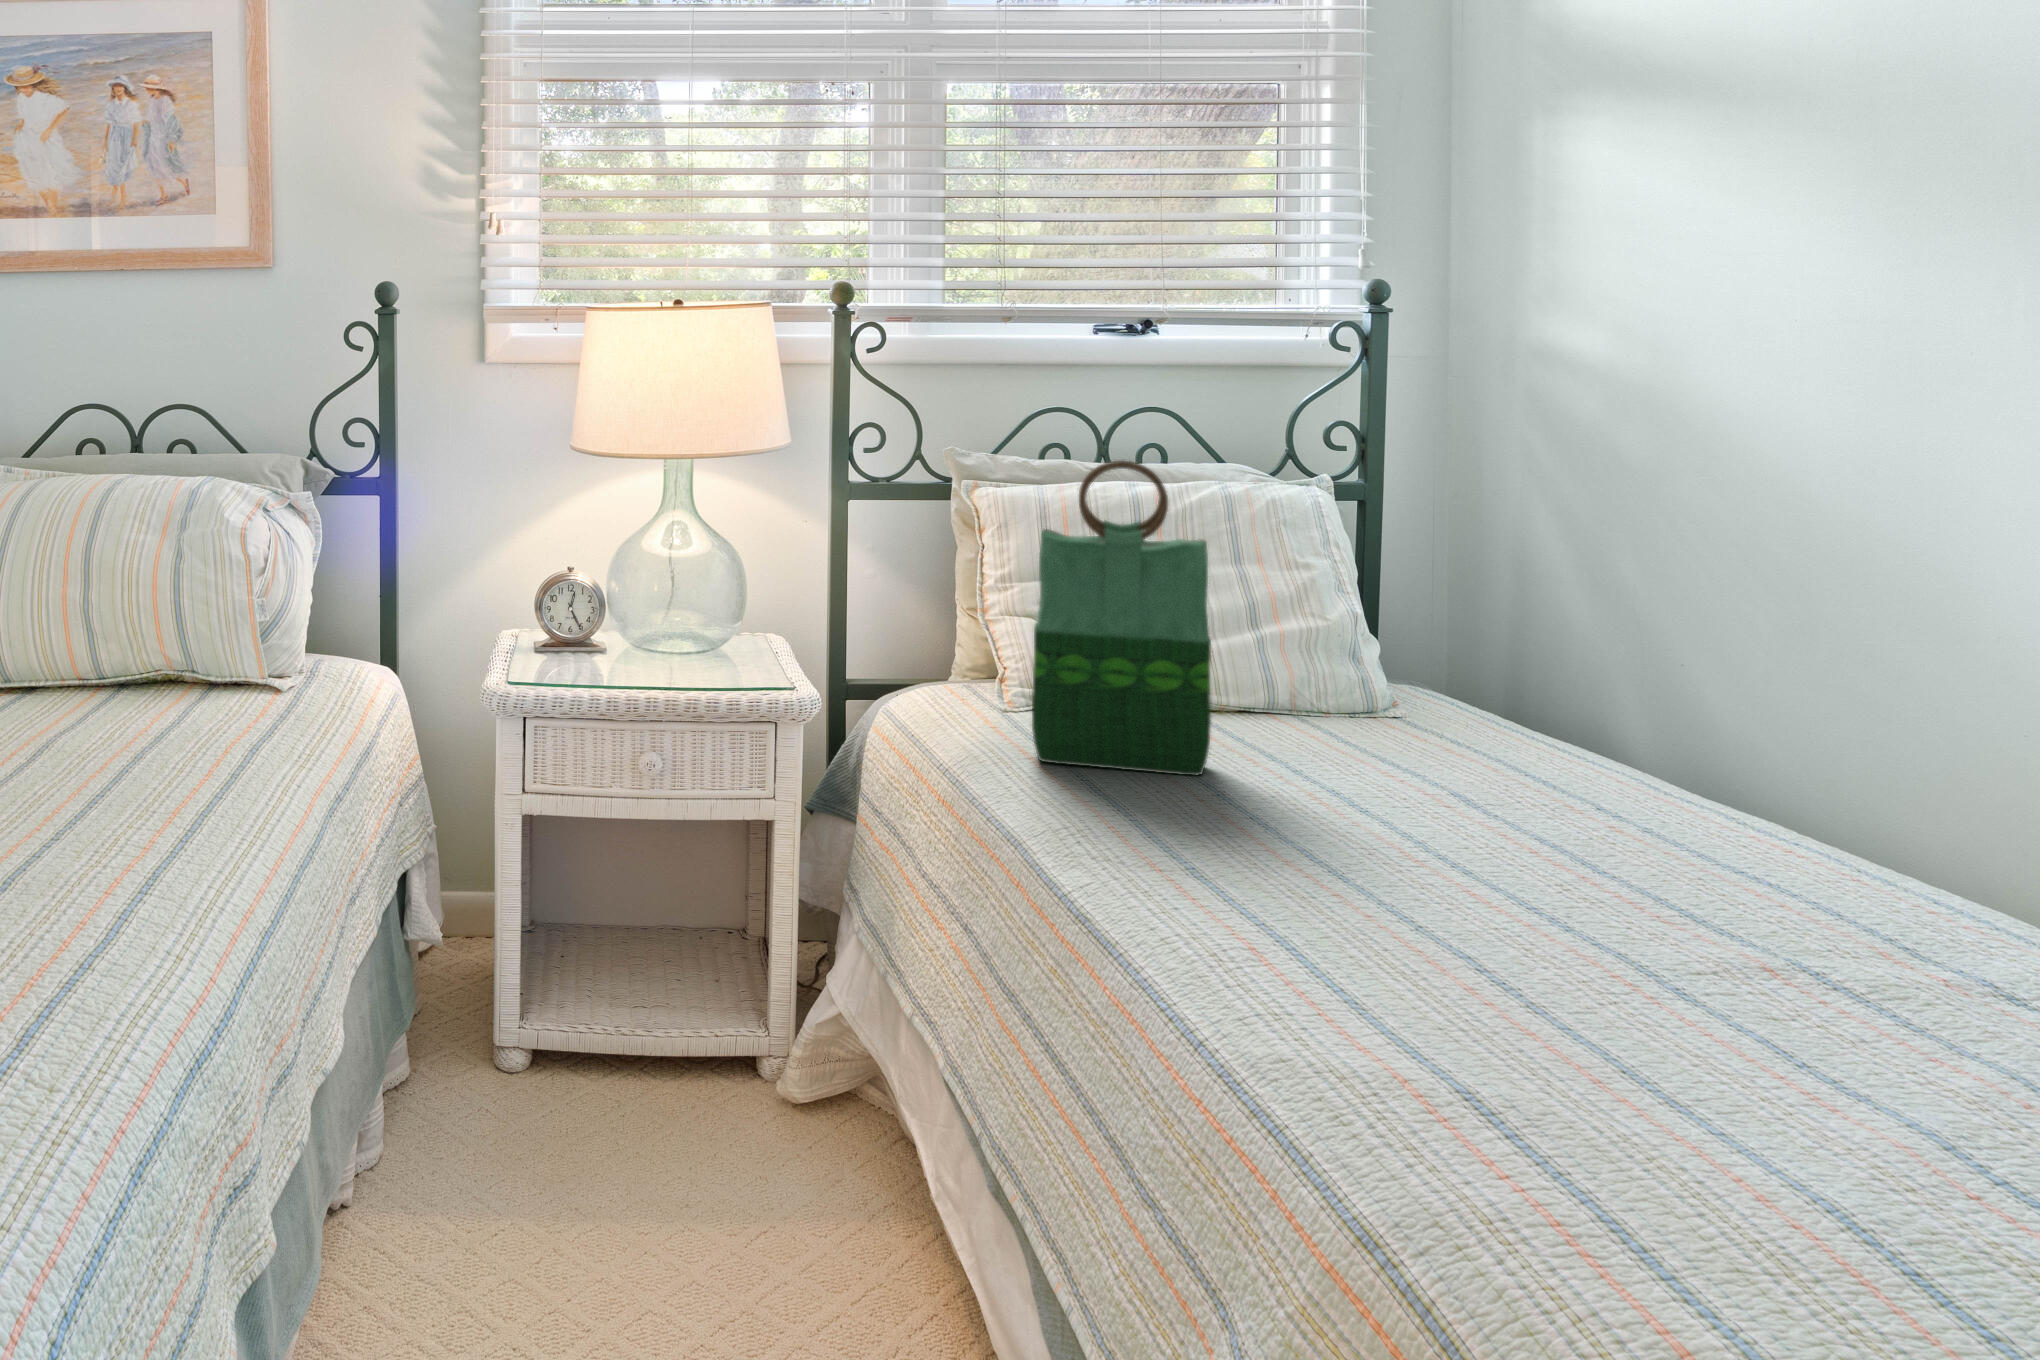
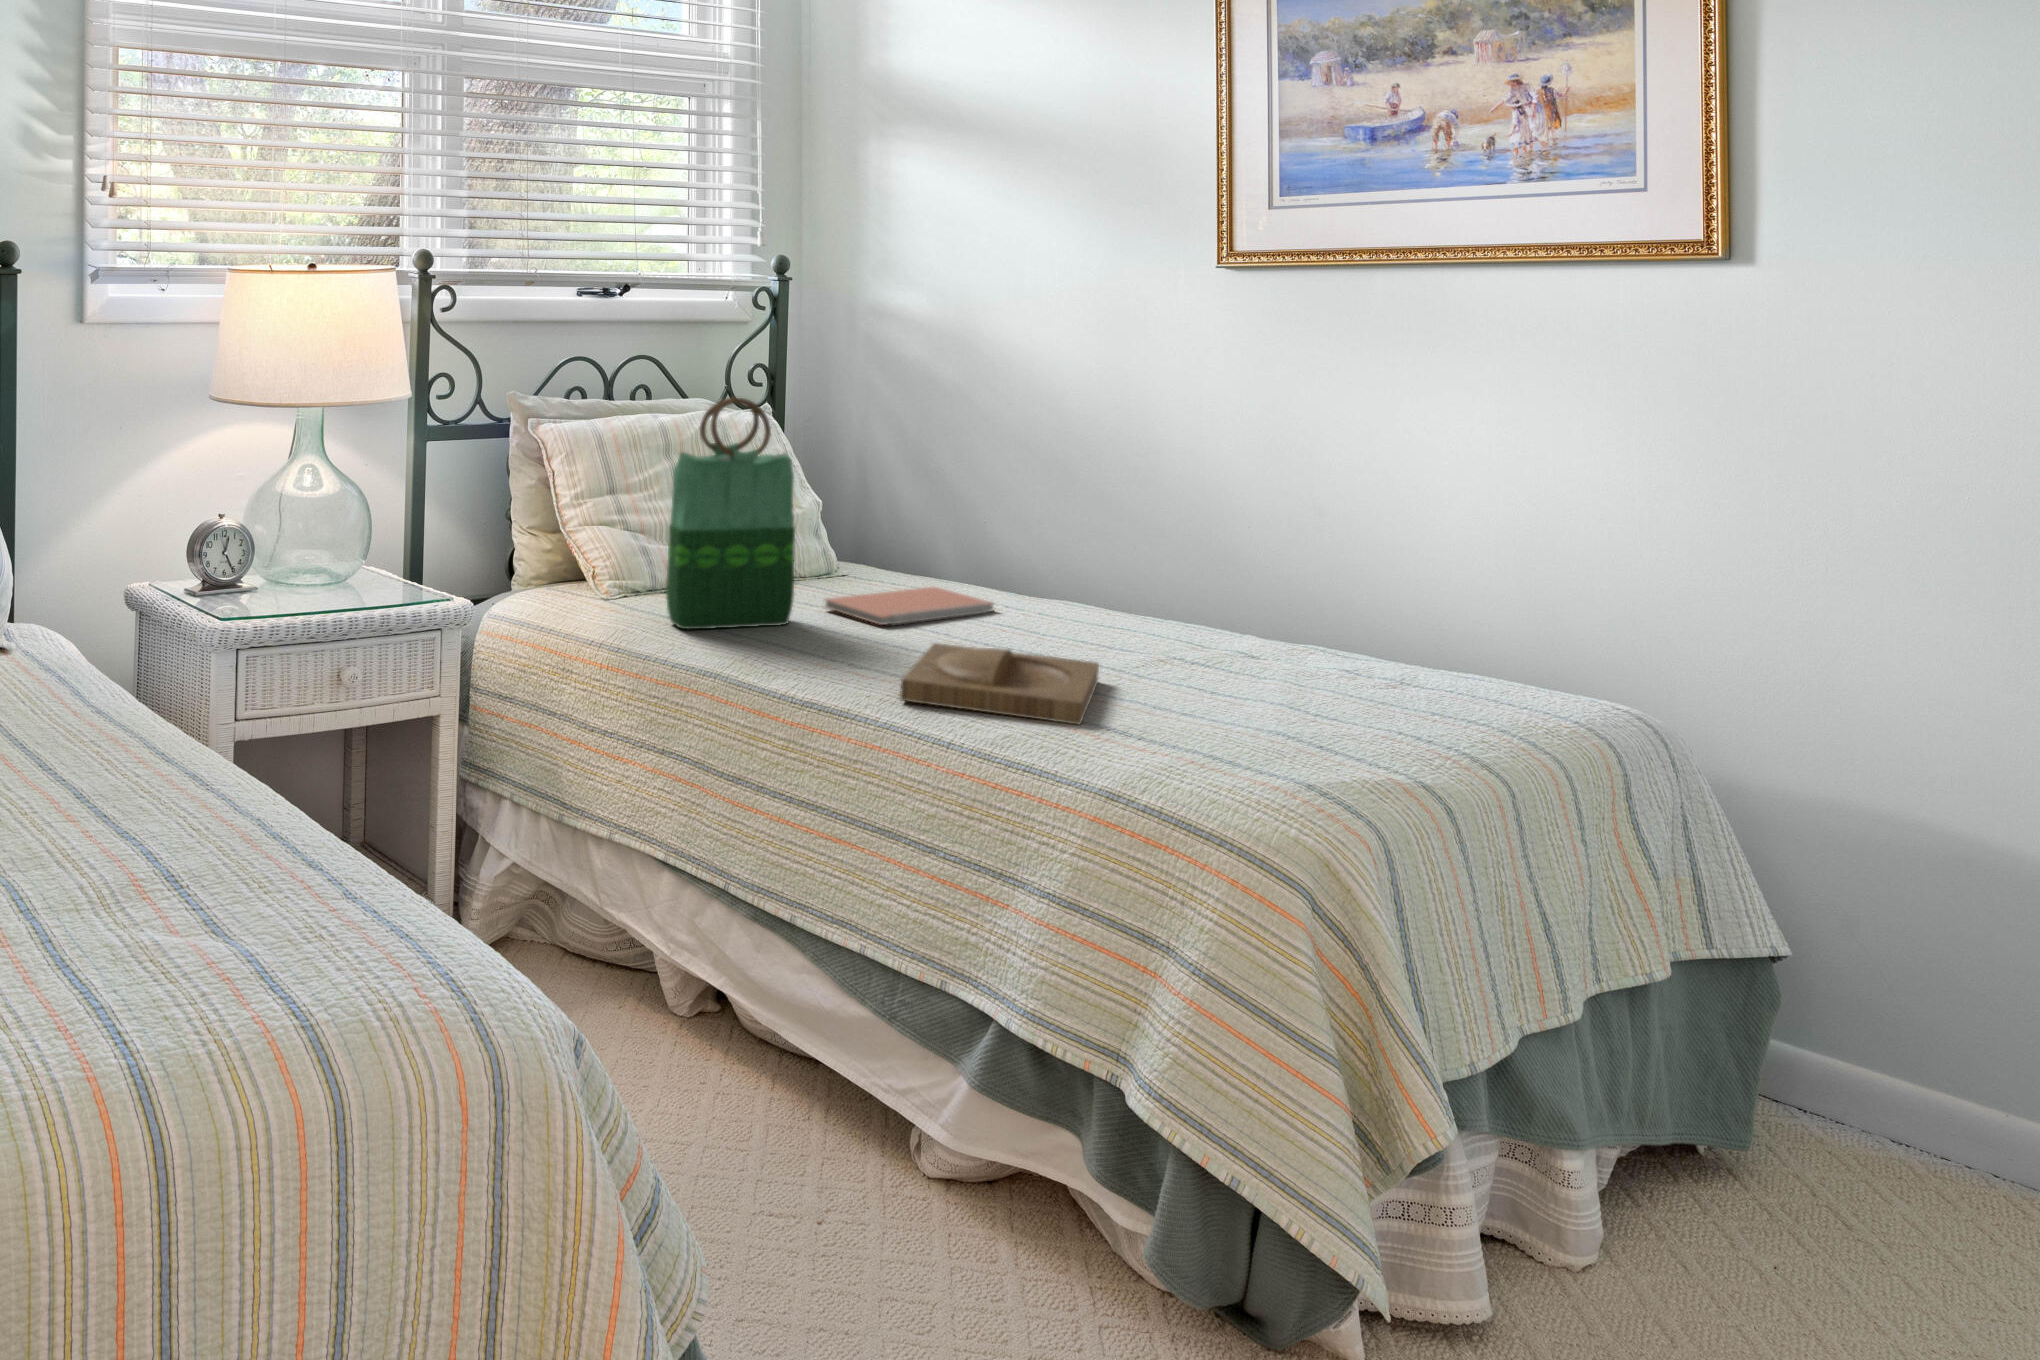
notebook: none [1285,748,1571,803] -> present [825,587,994,625]
tray: none [1183,831,1581,996] -> present [900,643,1099,724]

